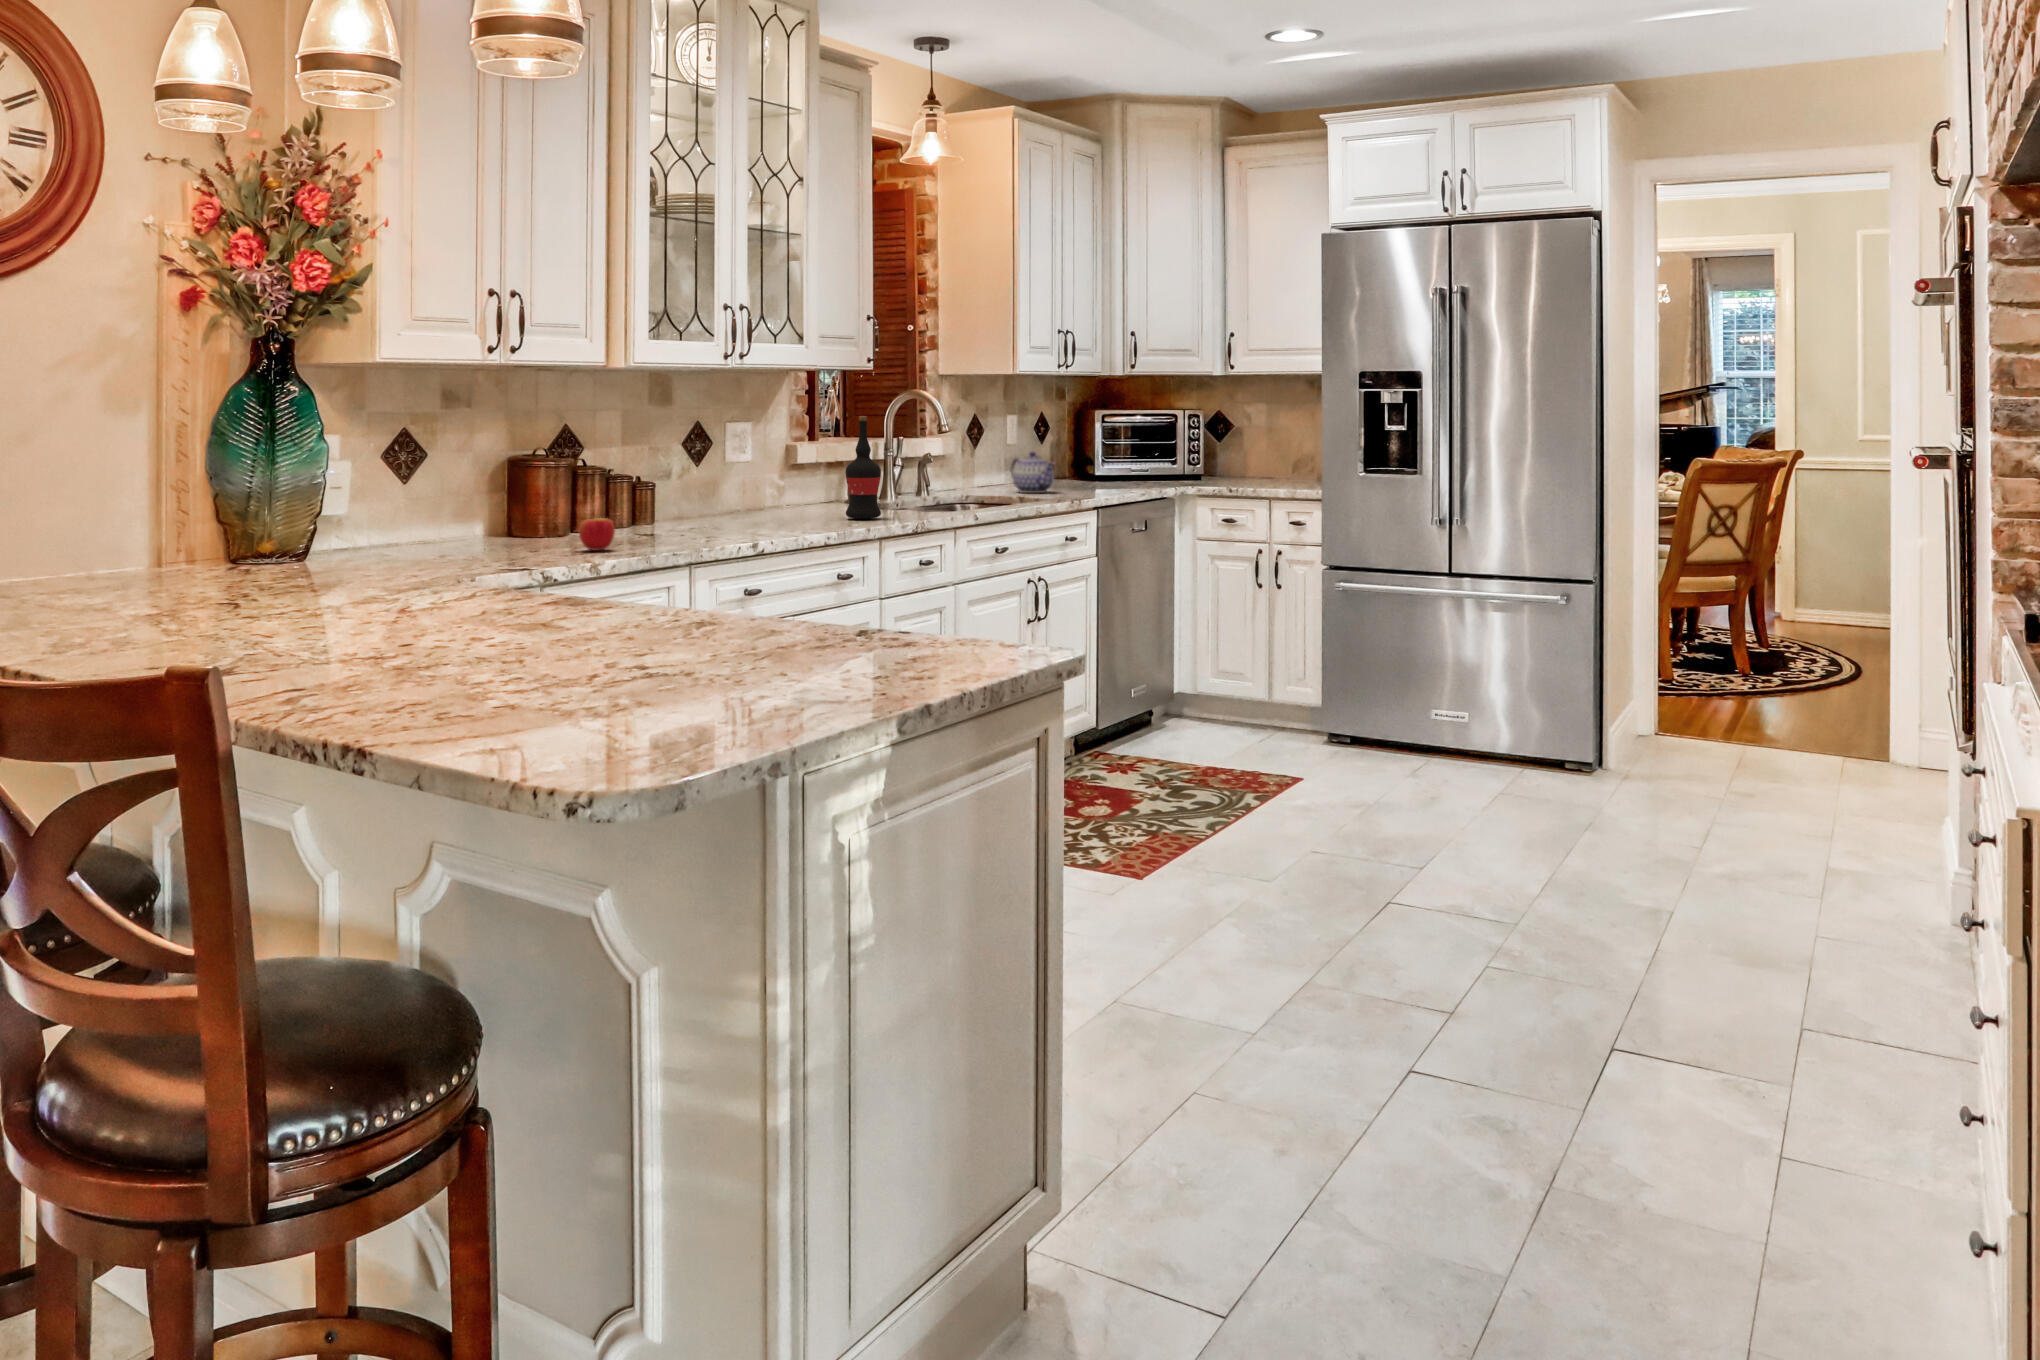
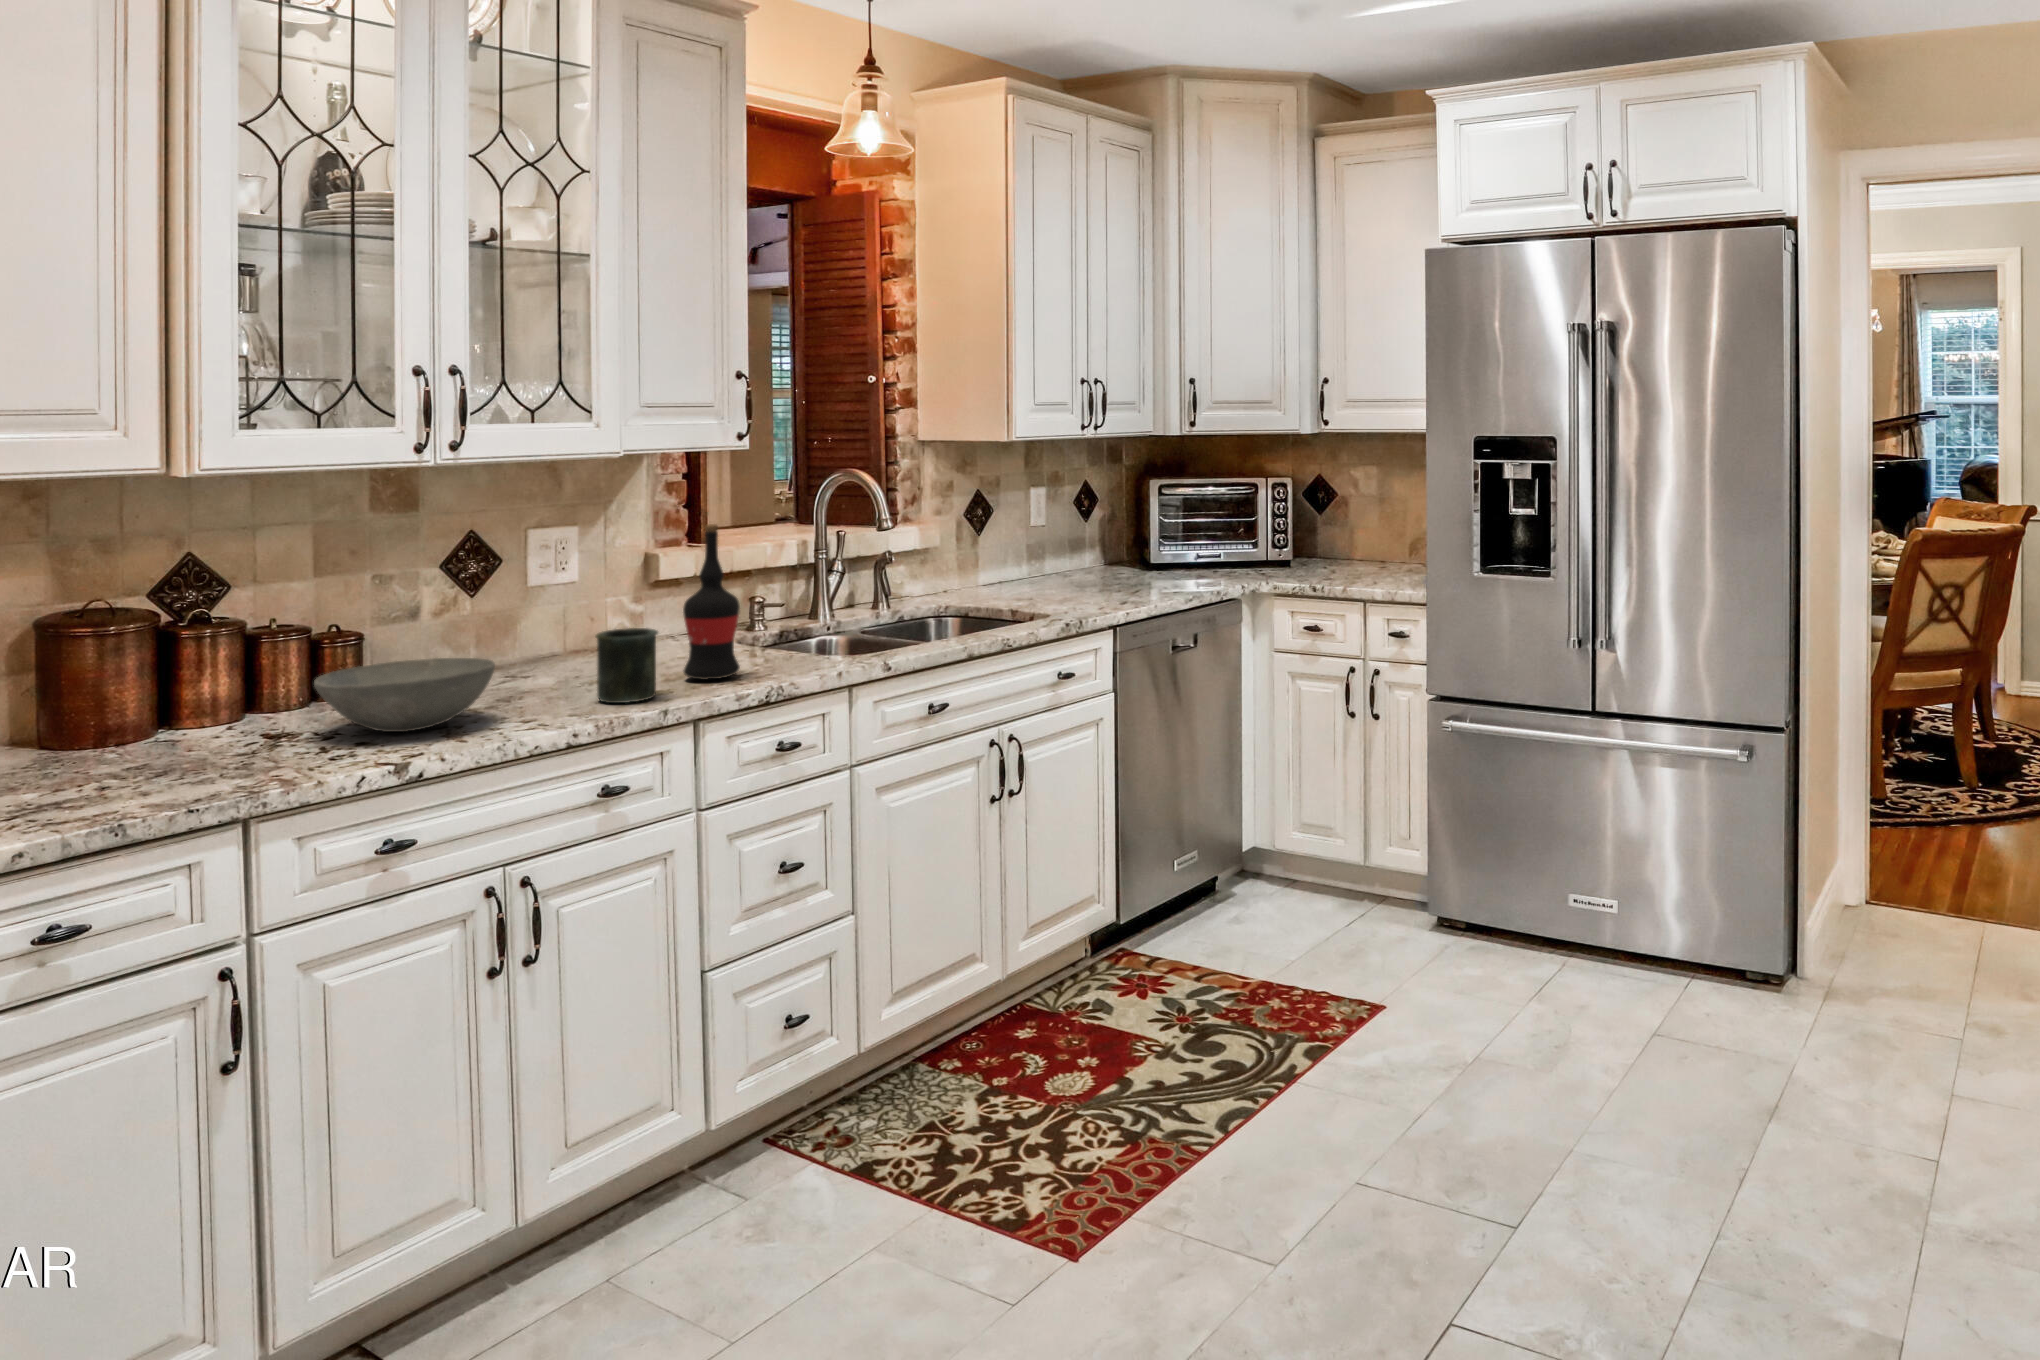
teapot: present [1011,452,1055,493] -> none [1020,541,1075,598]
mug: none [806,480,845,525] -> present [595,628,658,703]
bowl: none [660,493,762,533] -> present [314,658,495,732]
apple: present [579,518,615,551] -> none [48,733,123,807]

